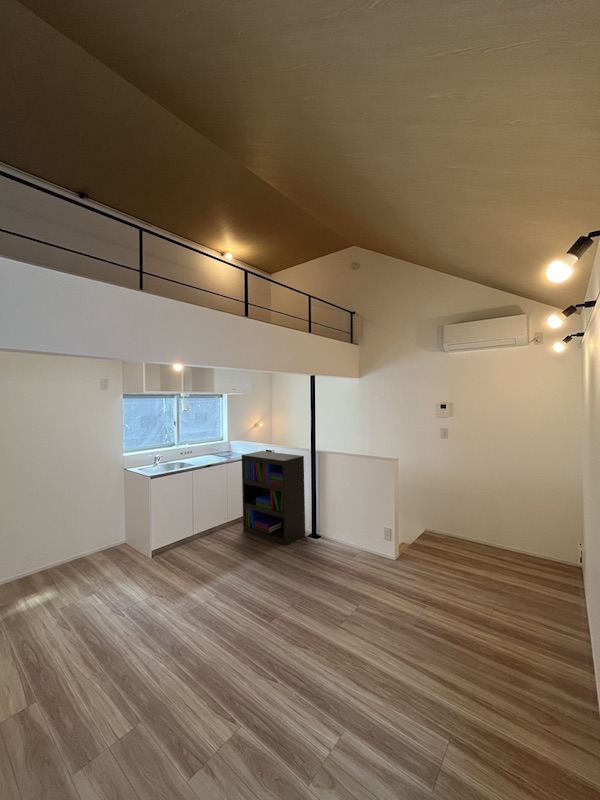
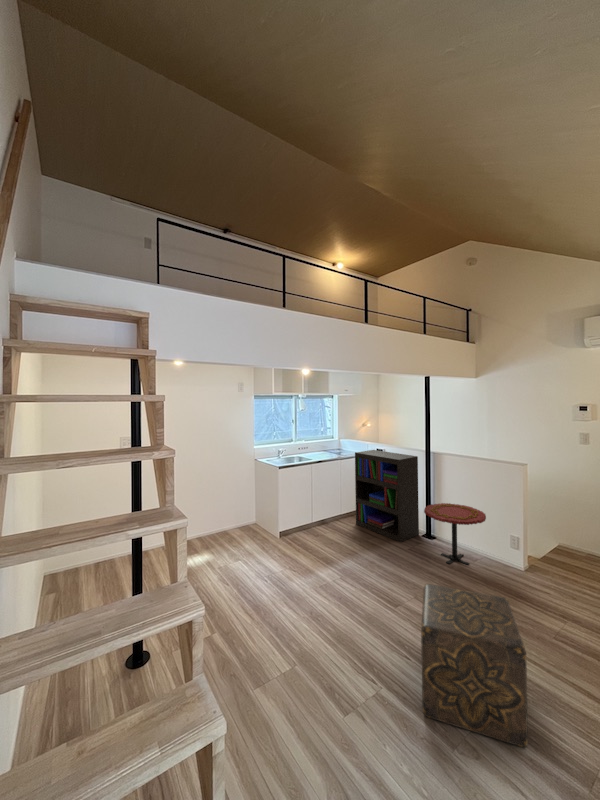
side table: none [307,501,363,563] -> present [424,503,486,565]
ottoman: none [278,596,380,759] -> present [421,584,528,747]

